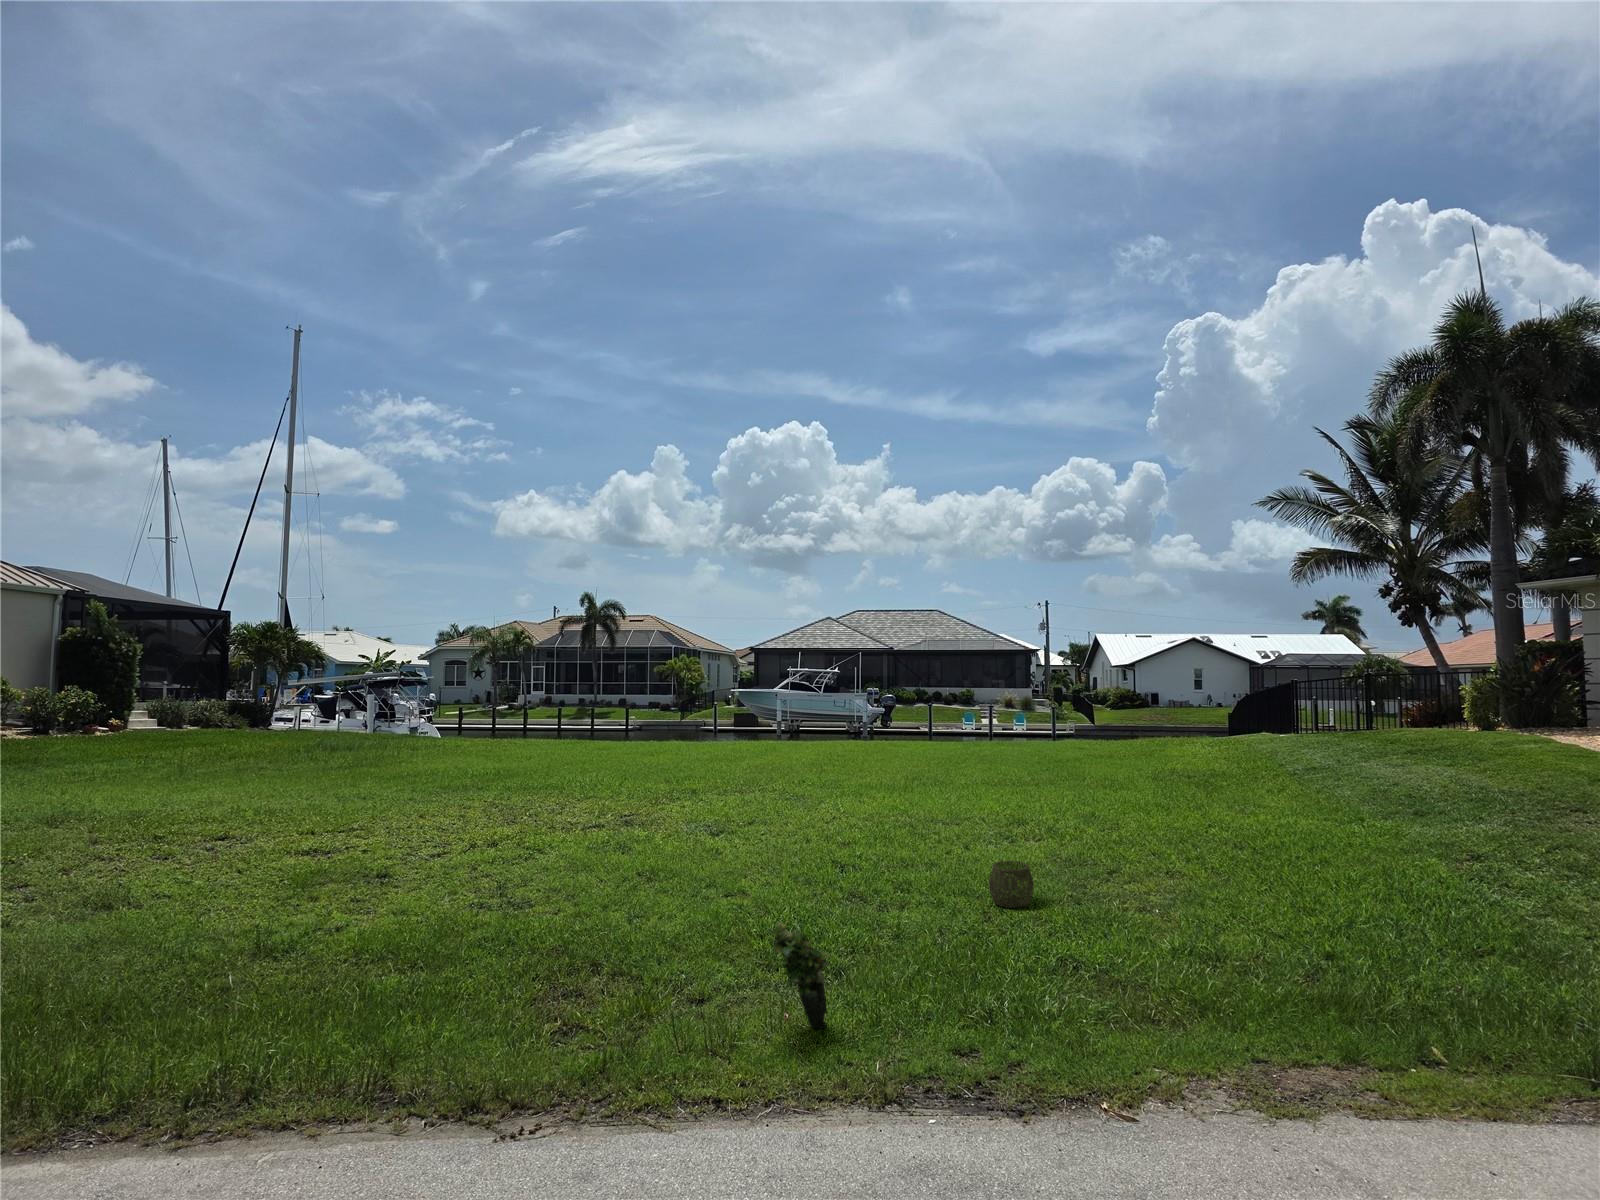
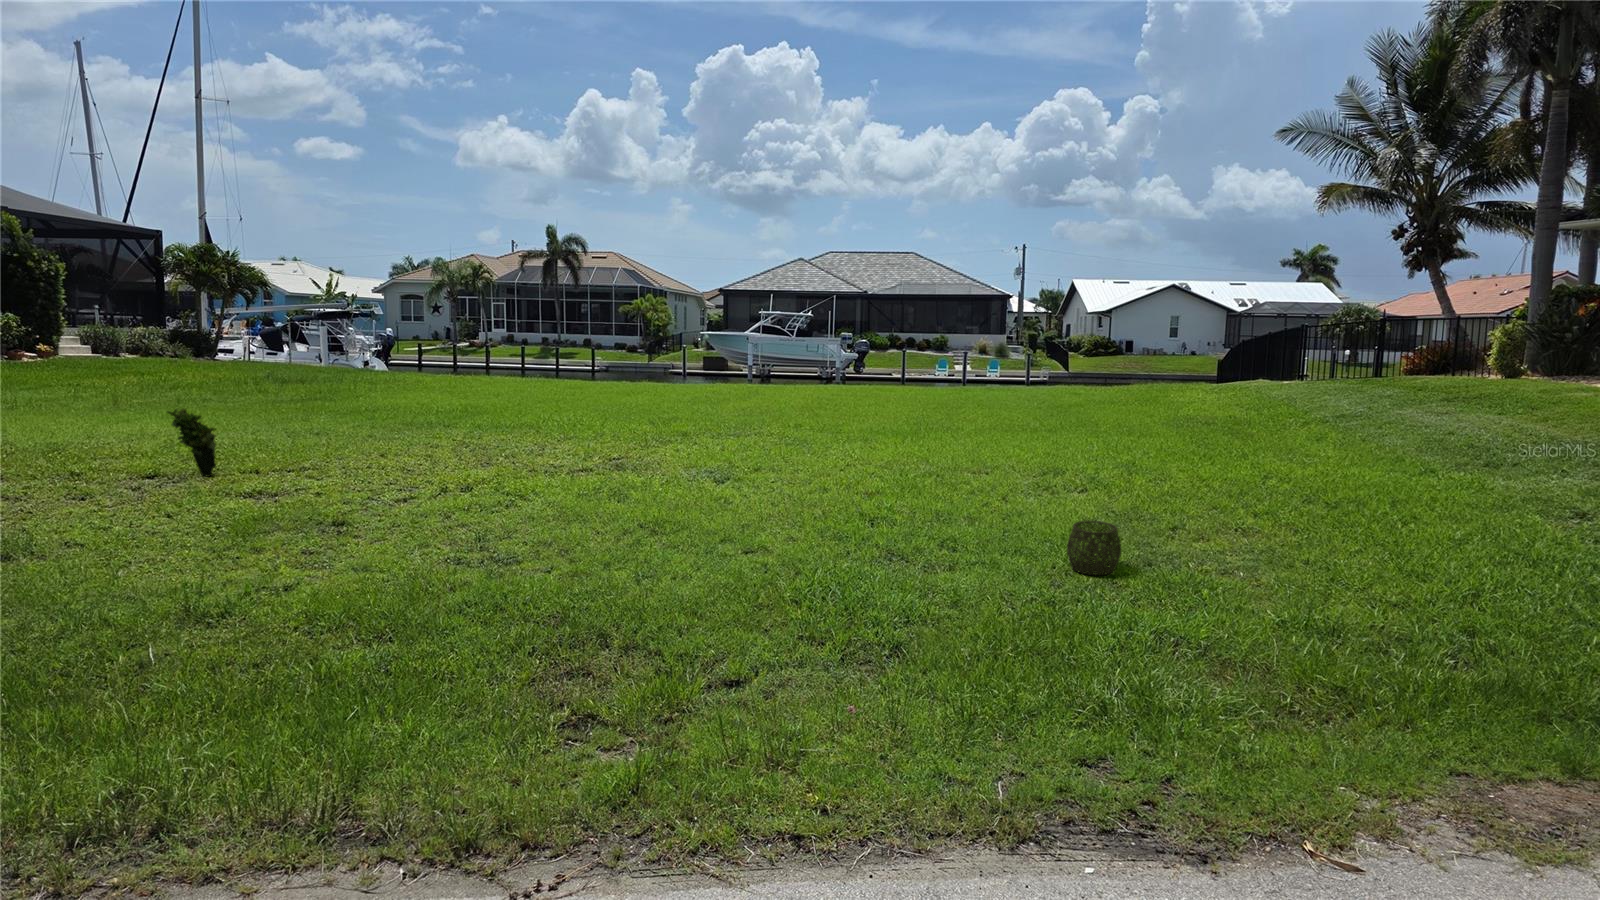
potted plant: present [767,922,830,1029] -> present [167,408,216,477]

